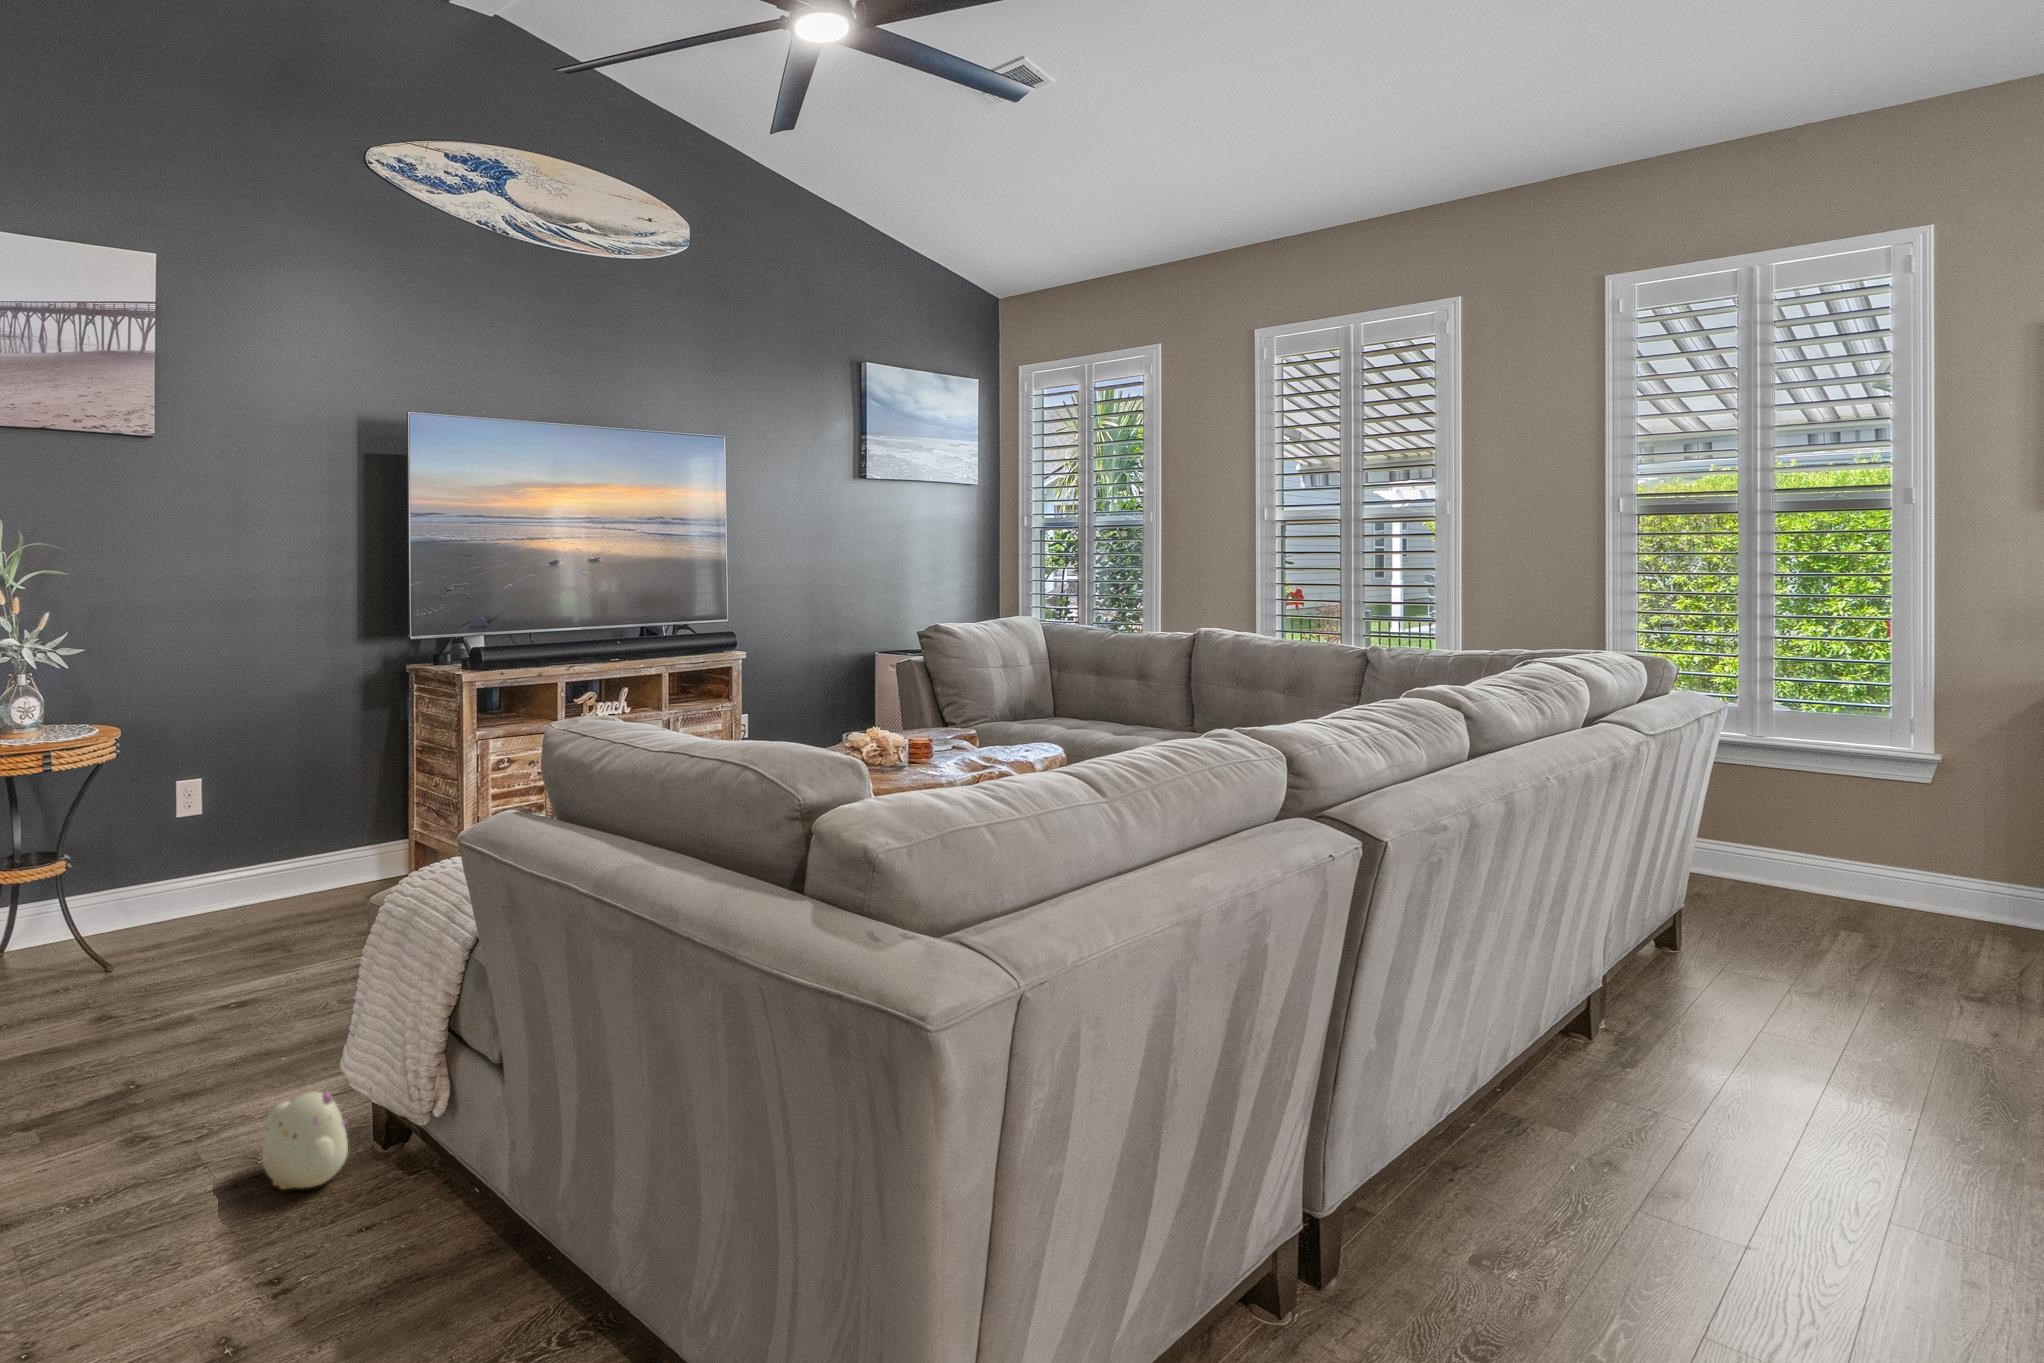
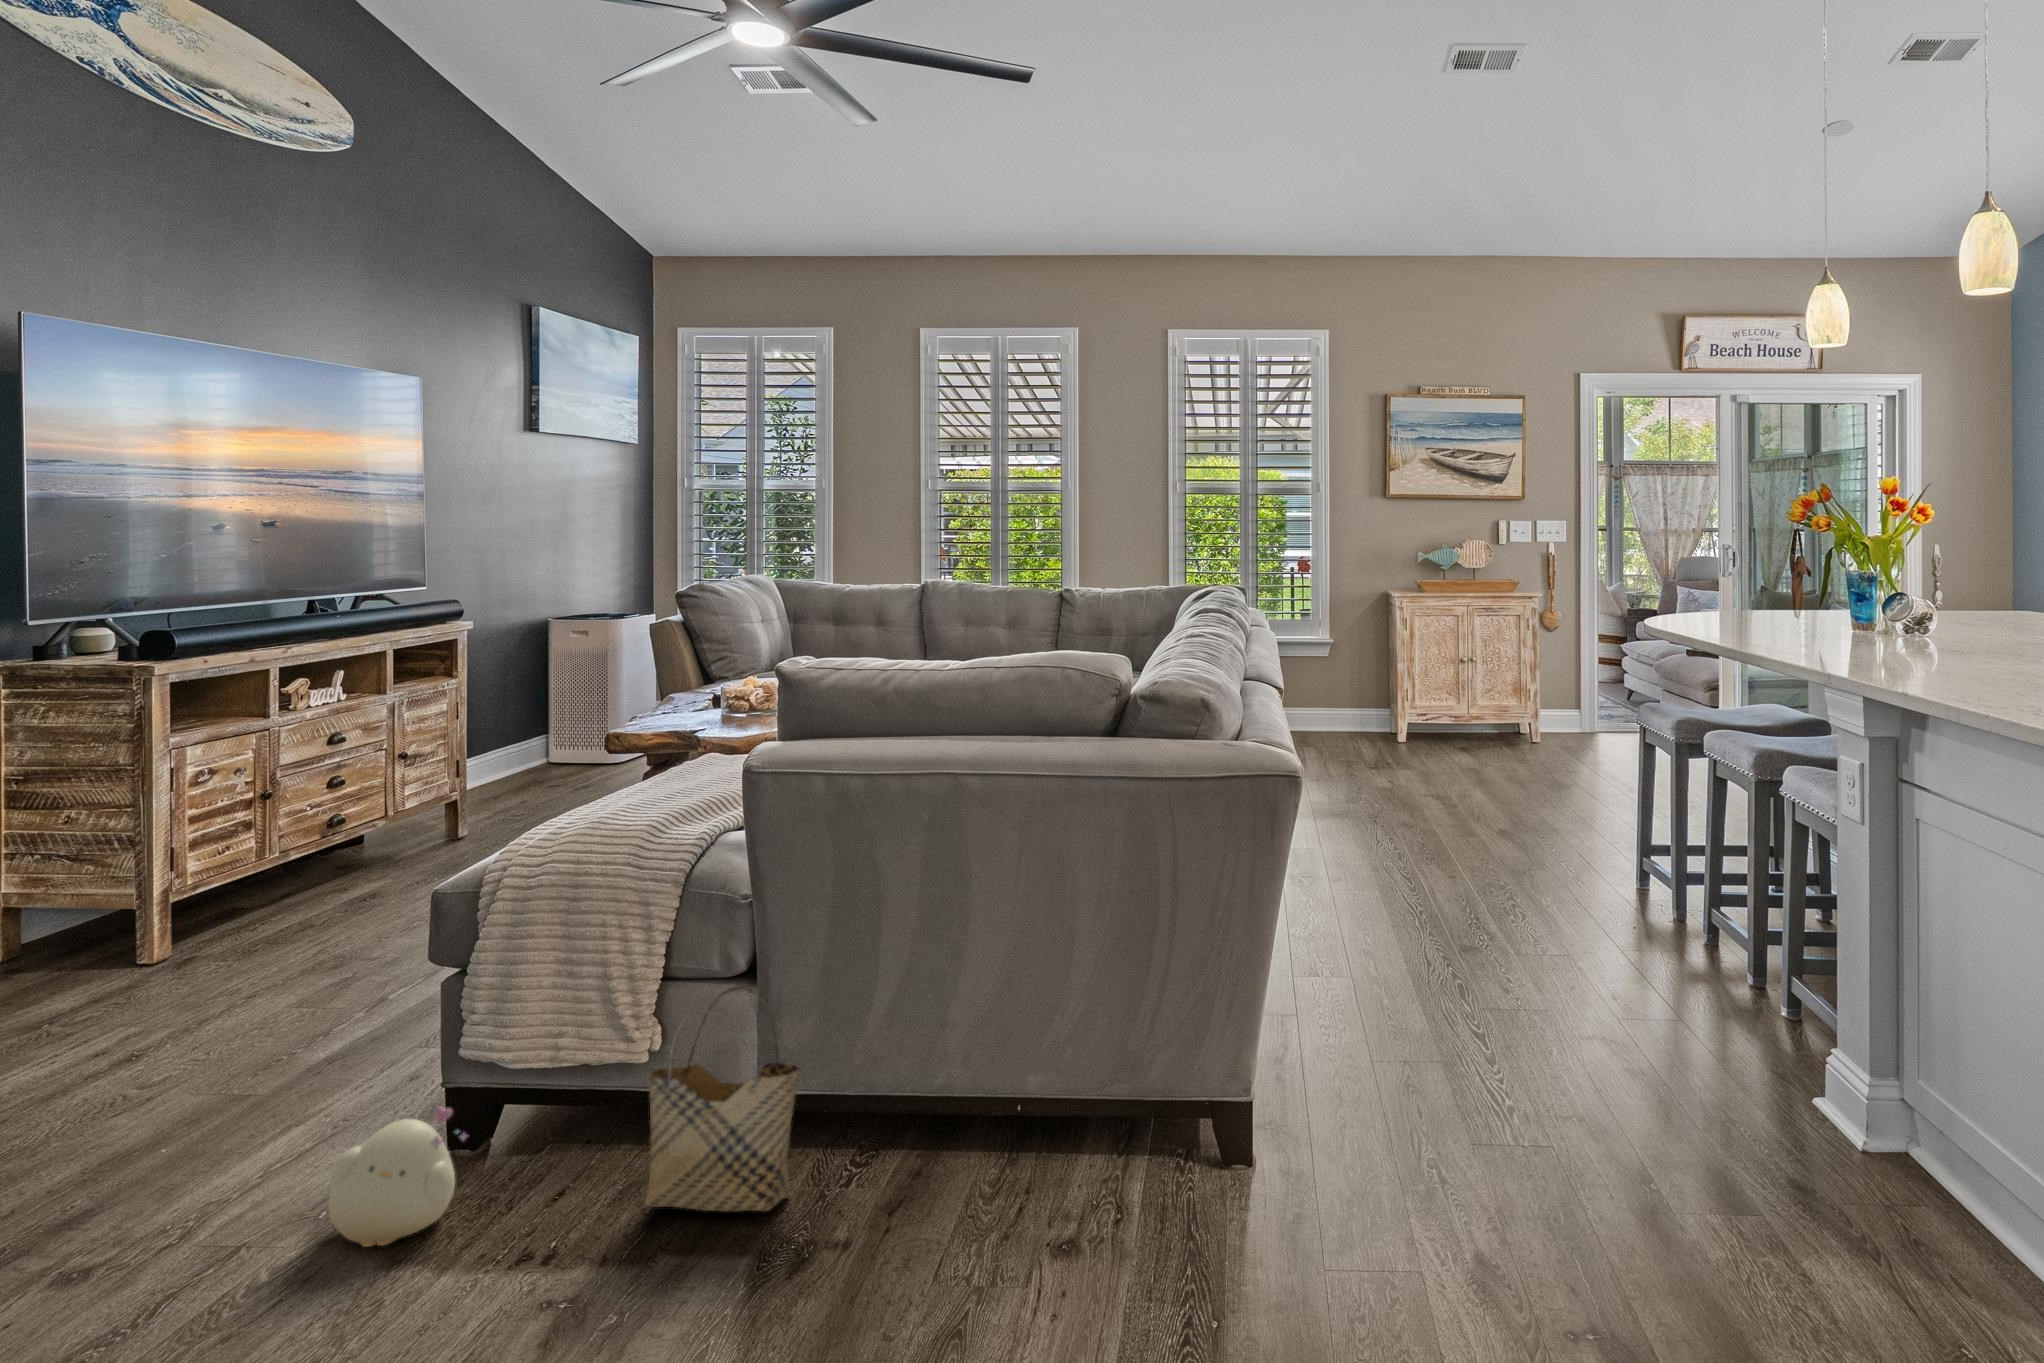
woven basket: none [420,1068,535,1297] -> present [644,986,800,1212]

